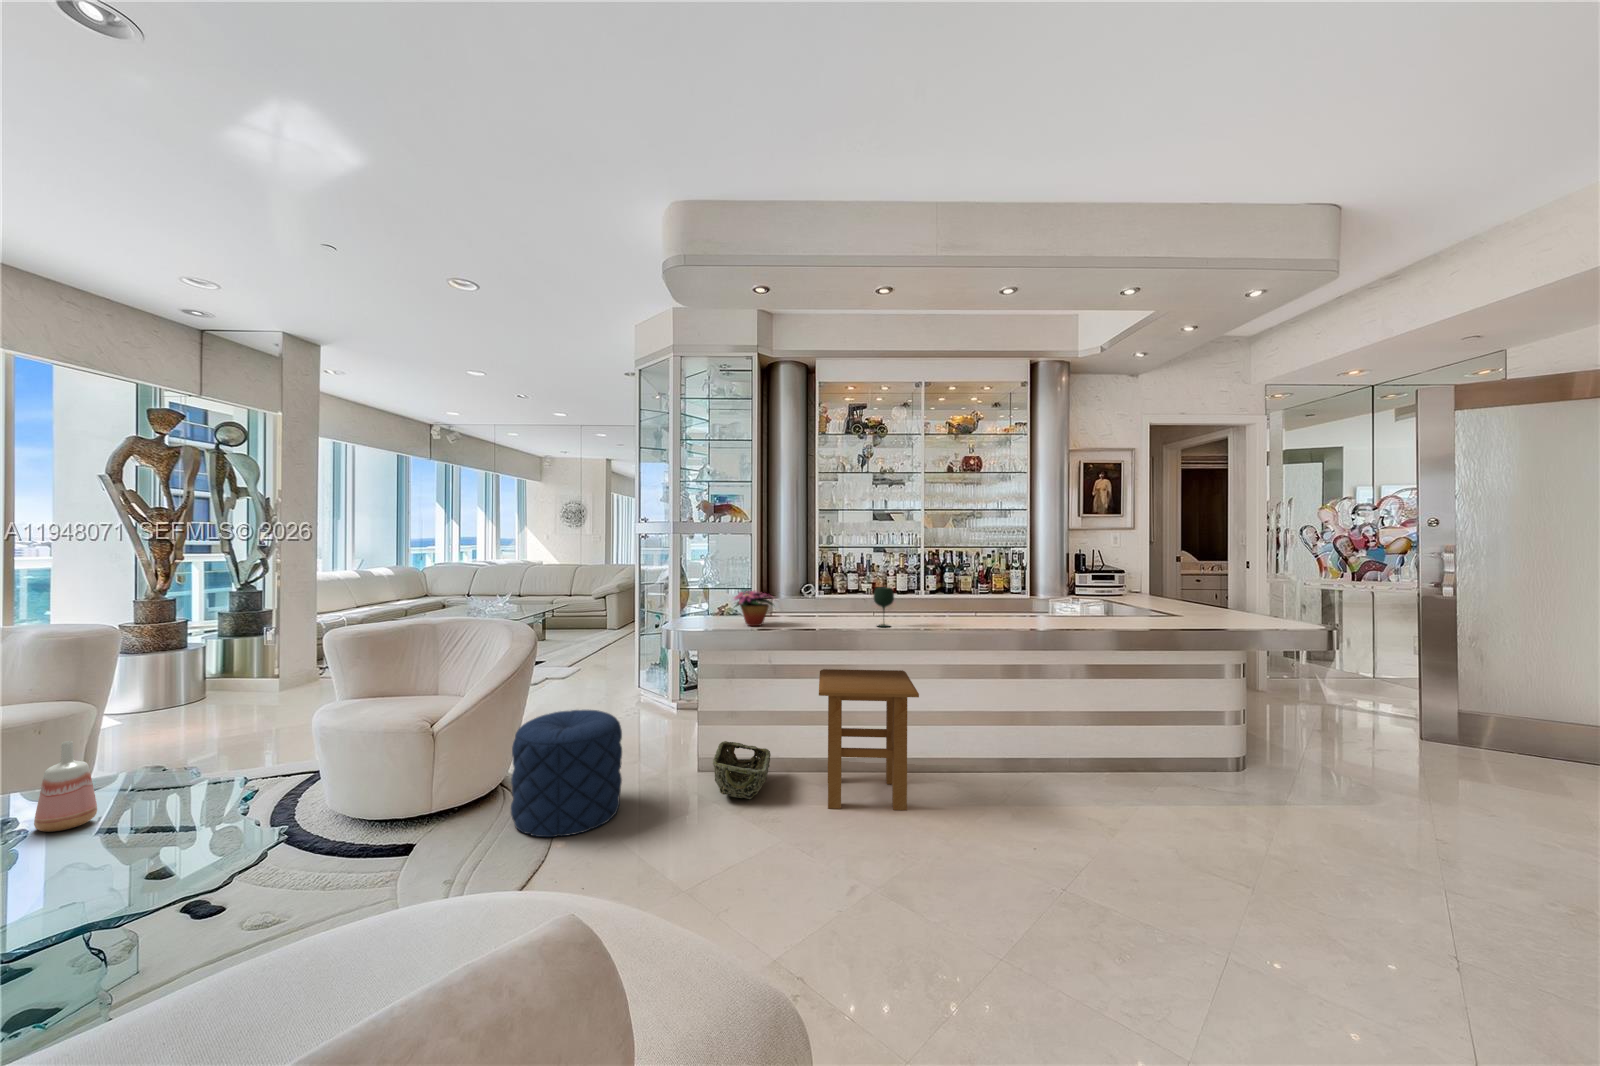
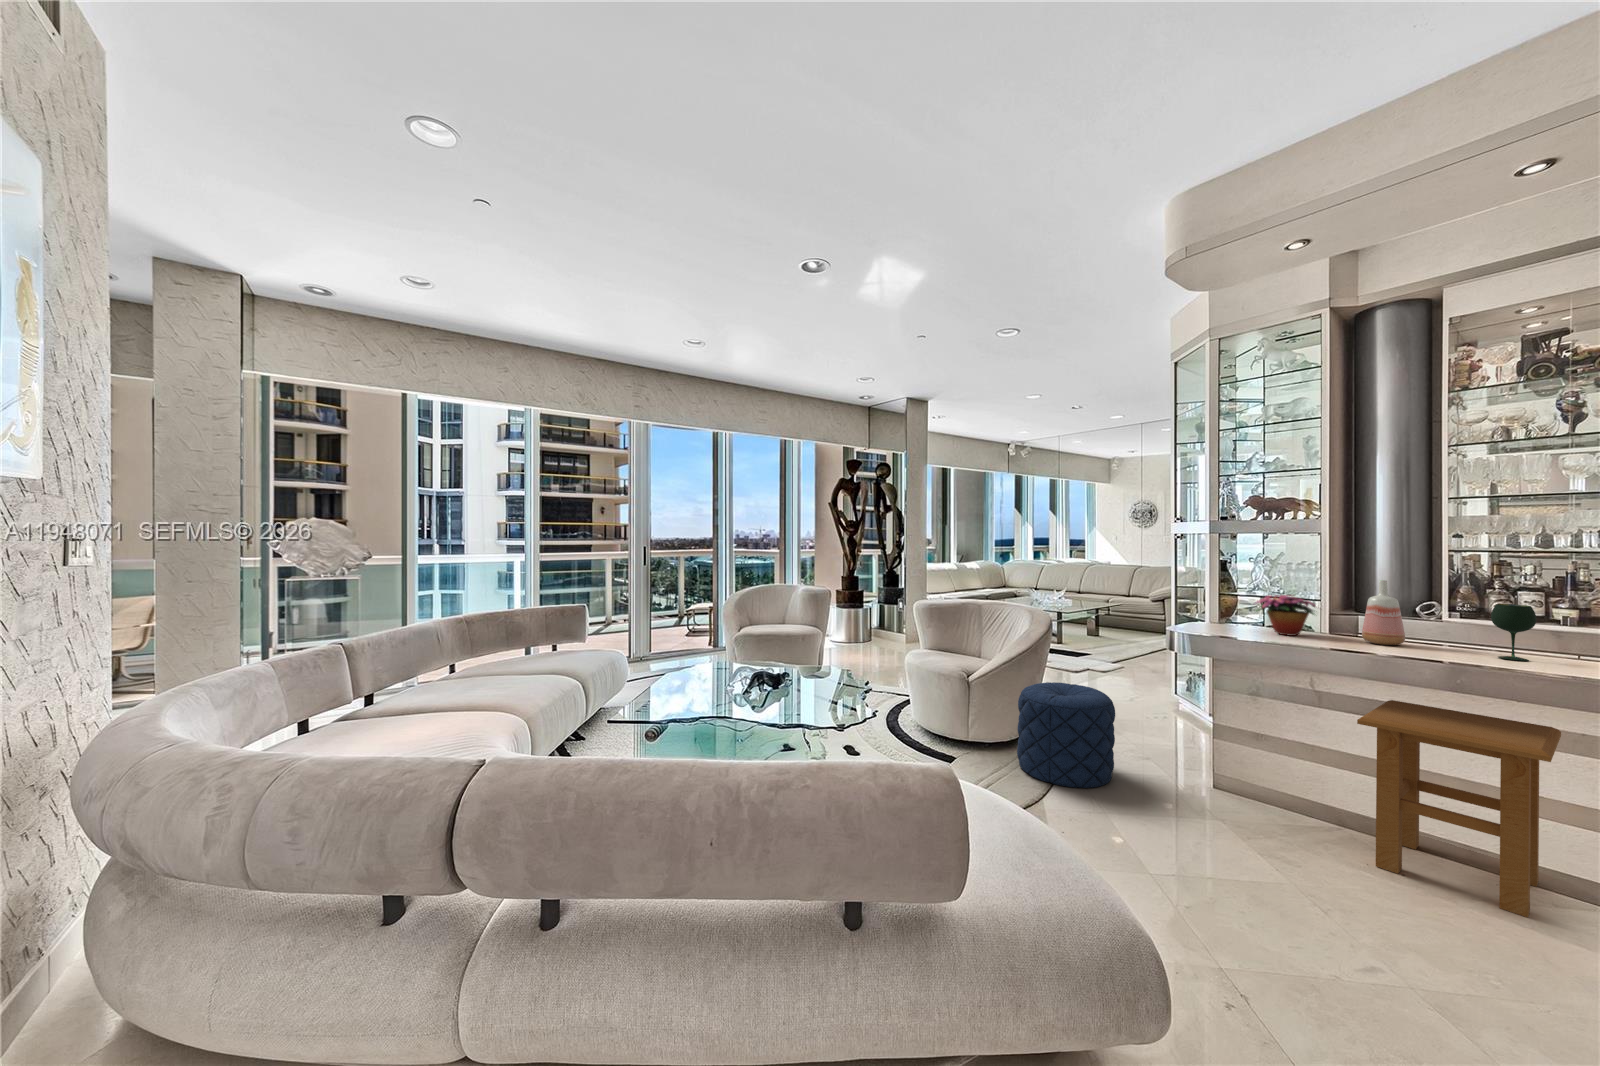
vase: present [34,741,97,832] -> present [1362,580,1405,645]
woven basket: present [713,741,771,799] -> none [1214,754,1305,821]

